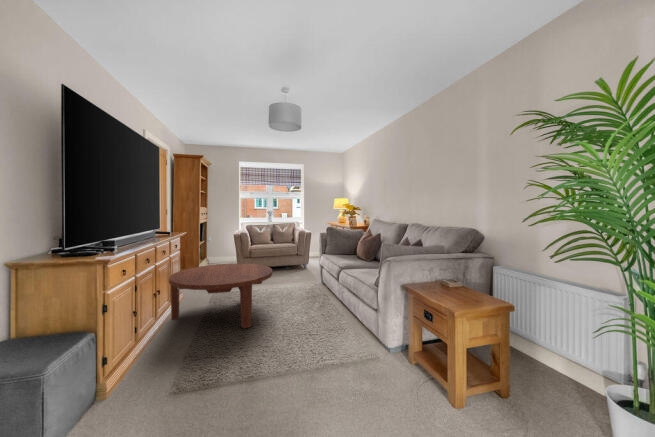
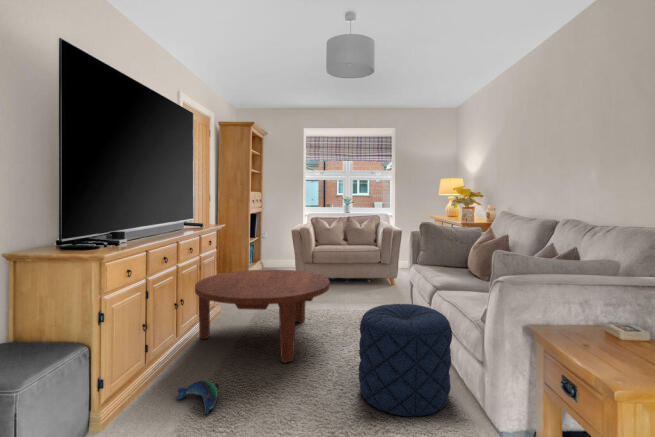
pouf: none [301,280,359,350] -> present [359,304,452,416]
plush toy: none [167,348,201,371] -> present [177,381,219,414]

